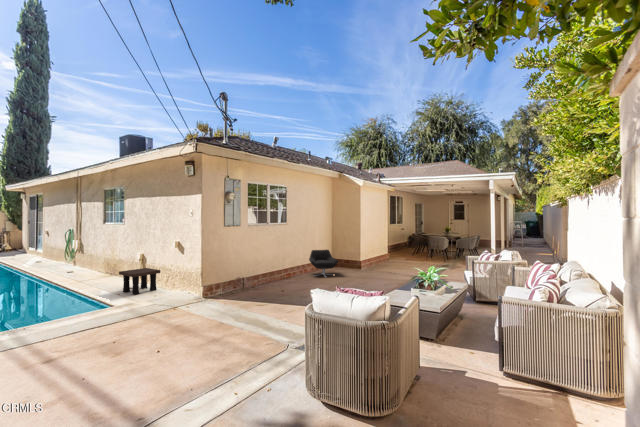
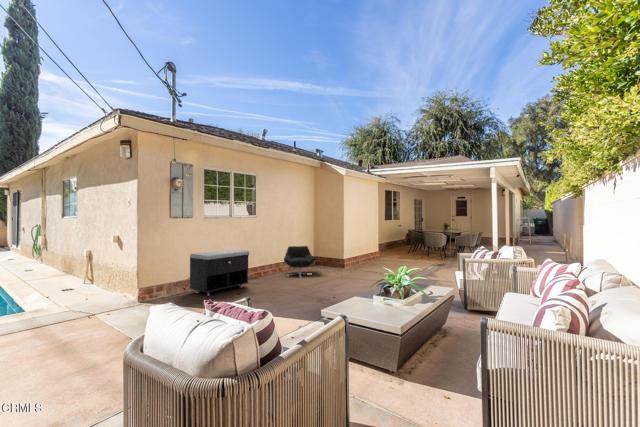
storage bench: none [239,253,287,293] -> present [190,249,249,295]
side table: present [119,268,160,295] -> none [54,265,102,296]

